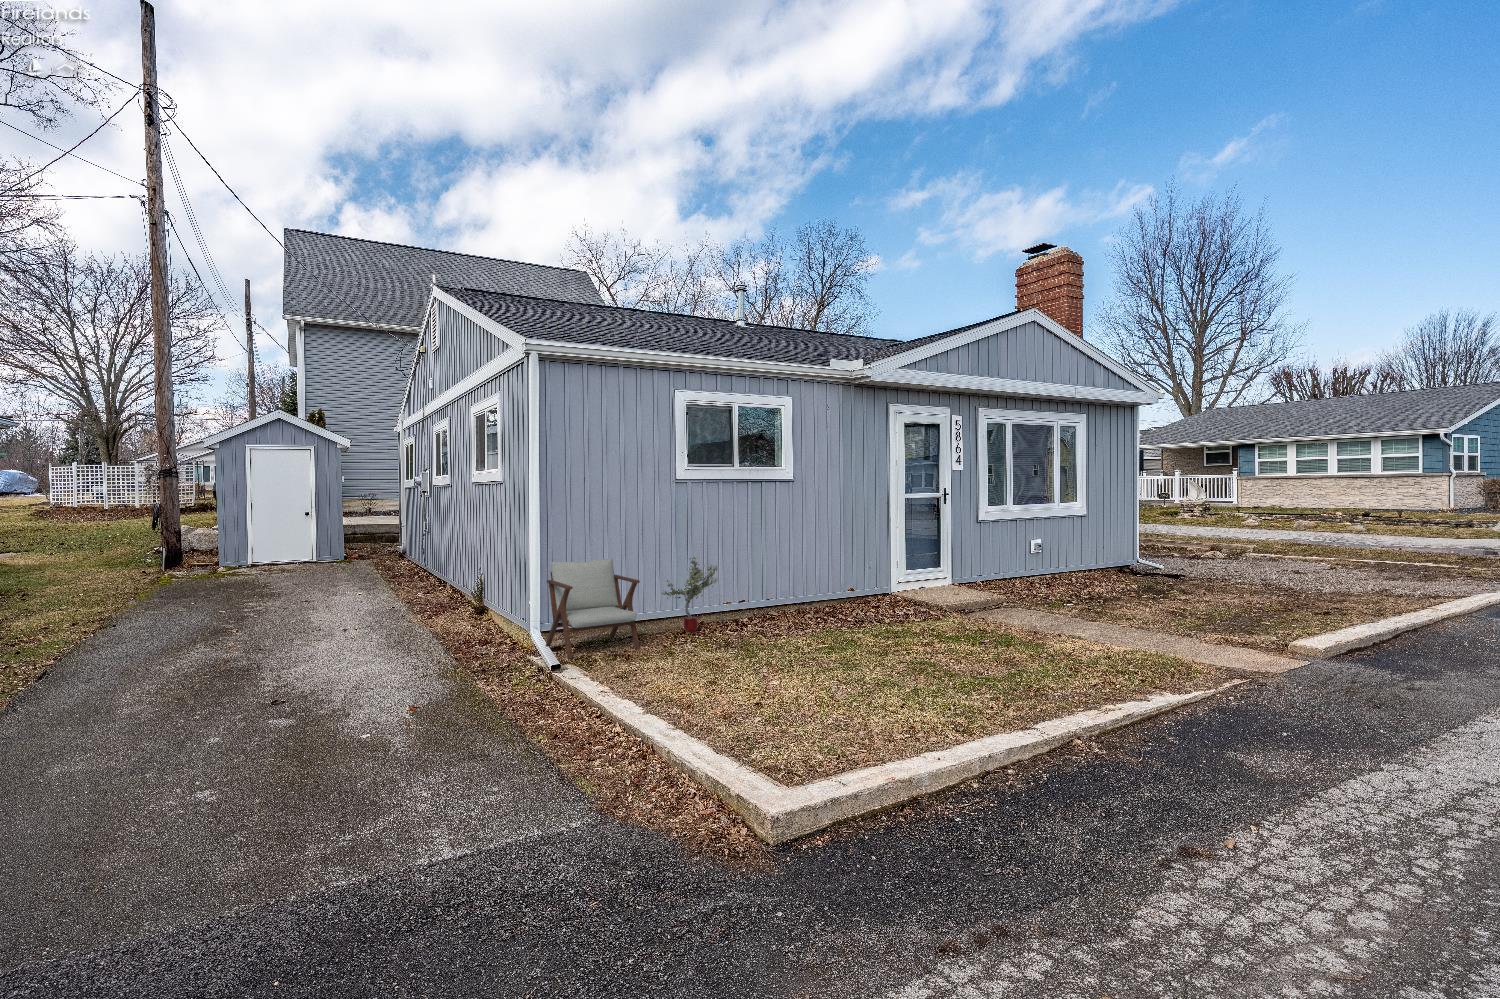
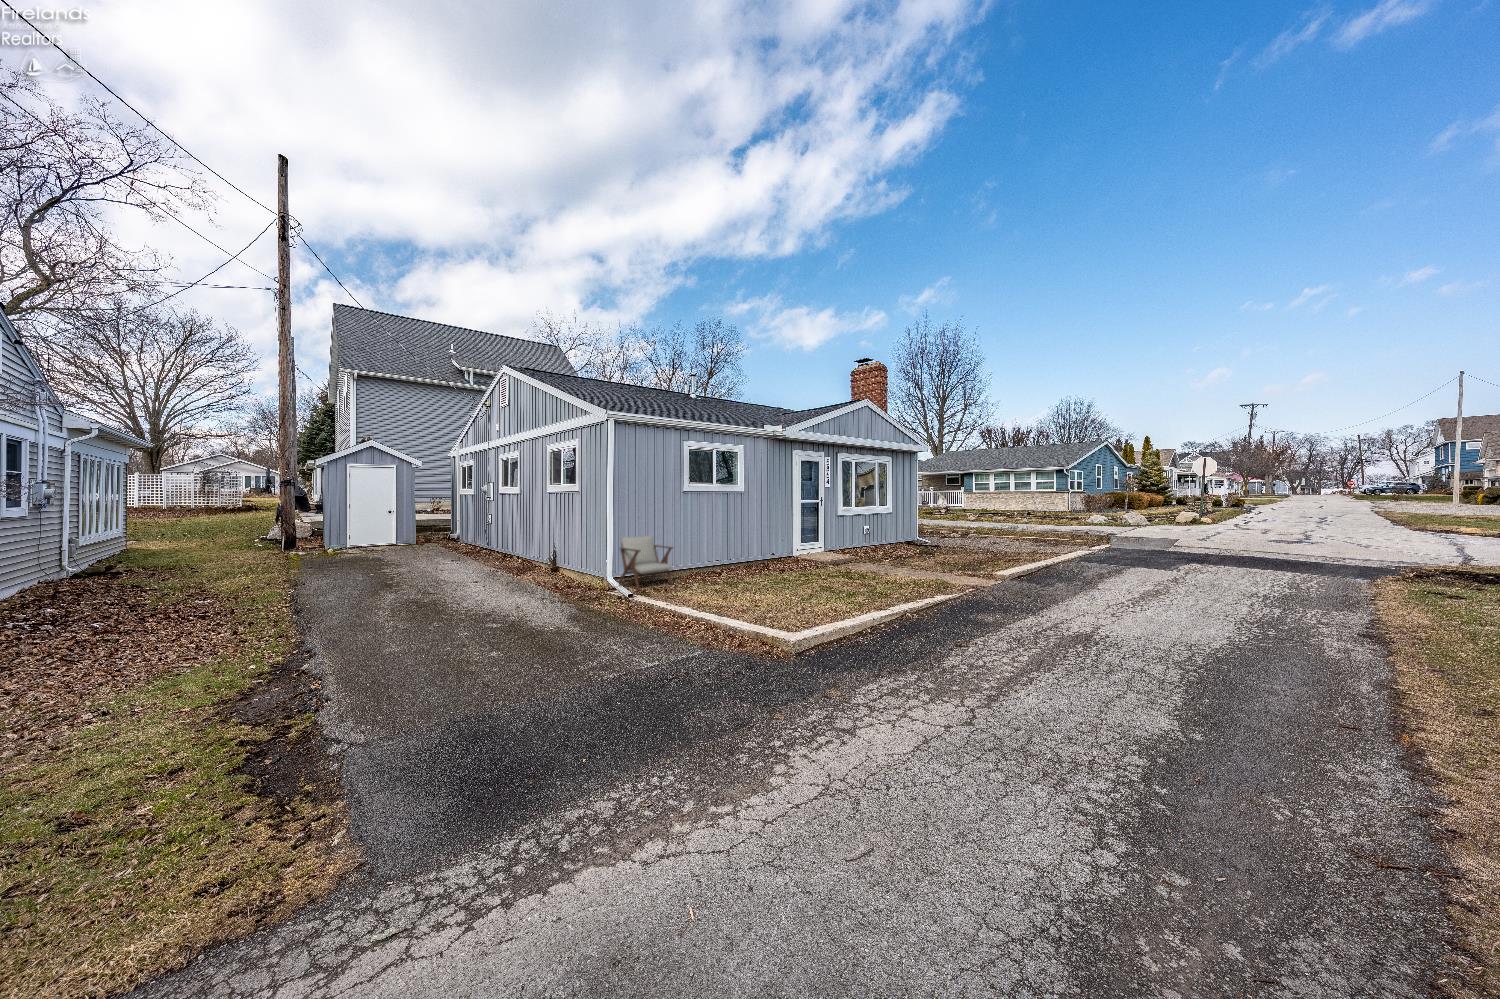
potted tree: present [662,557,718,632] -> none [678,535,708,577]

